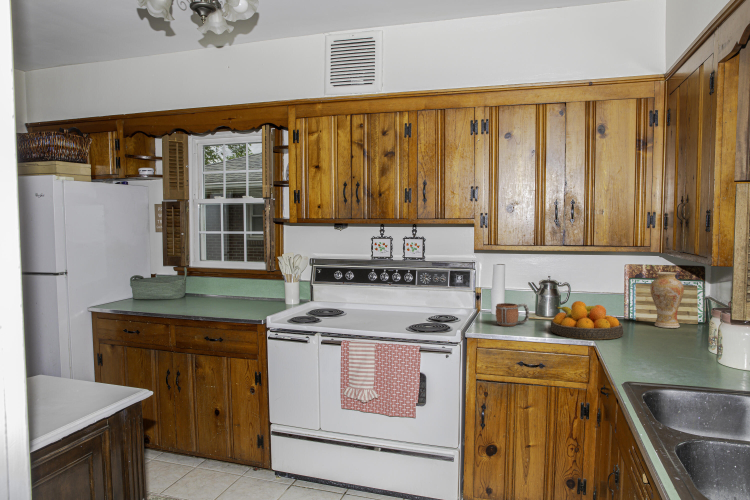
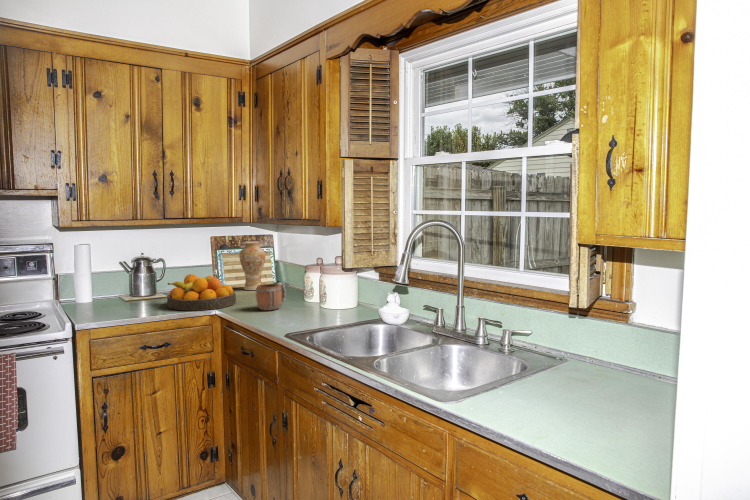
mug: present [496,303,529,326] -> present [256,282,286,310]

